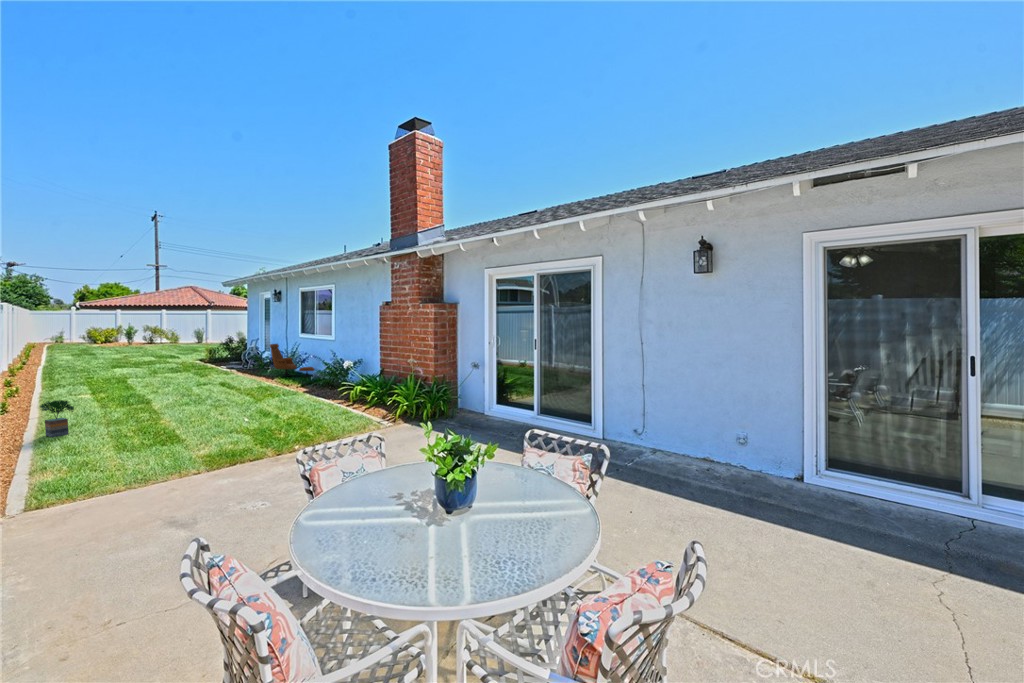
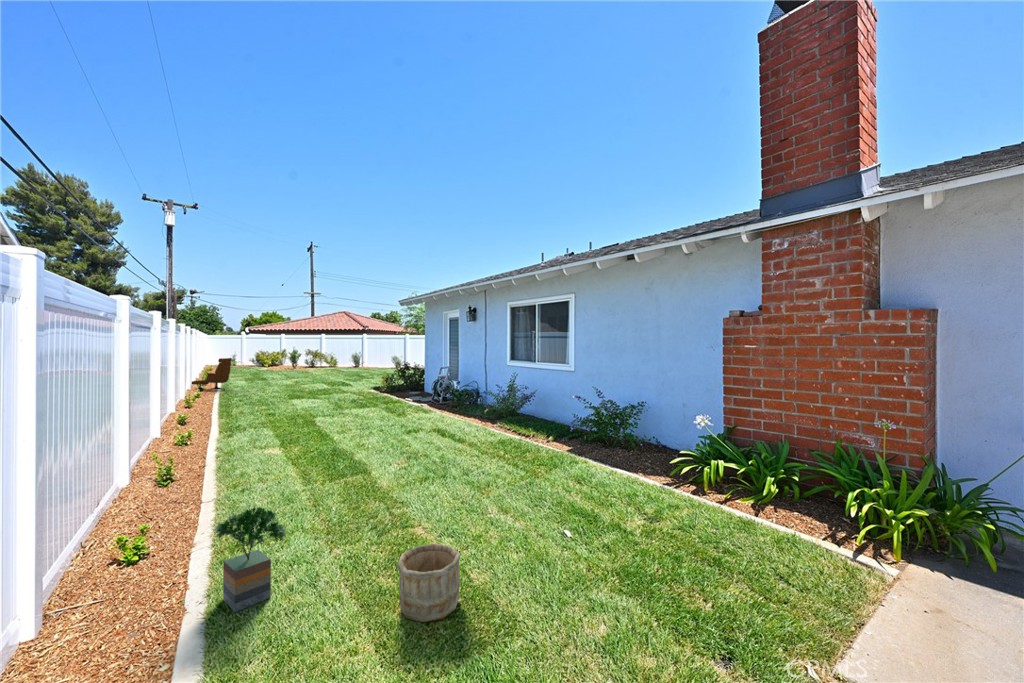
lounge chair: present [270,344,315,377] -> present [192,358,232,391]
wooden bucket: none [124,411,155,434] -> present [397,544,461,622]

